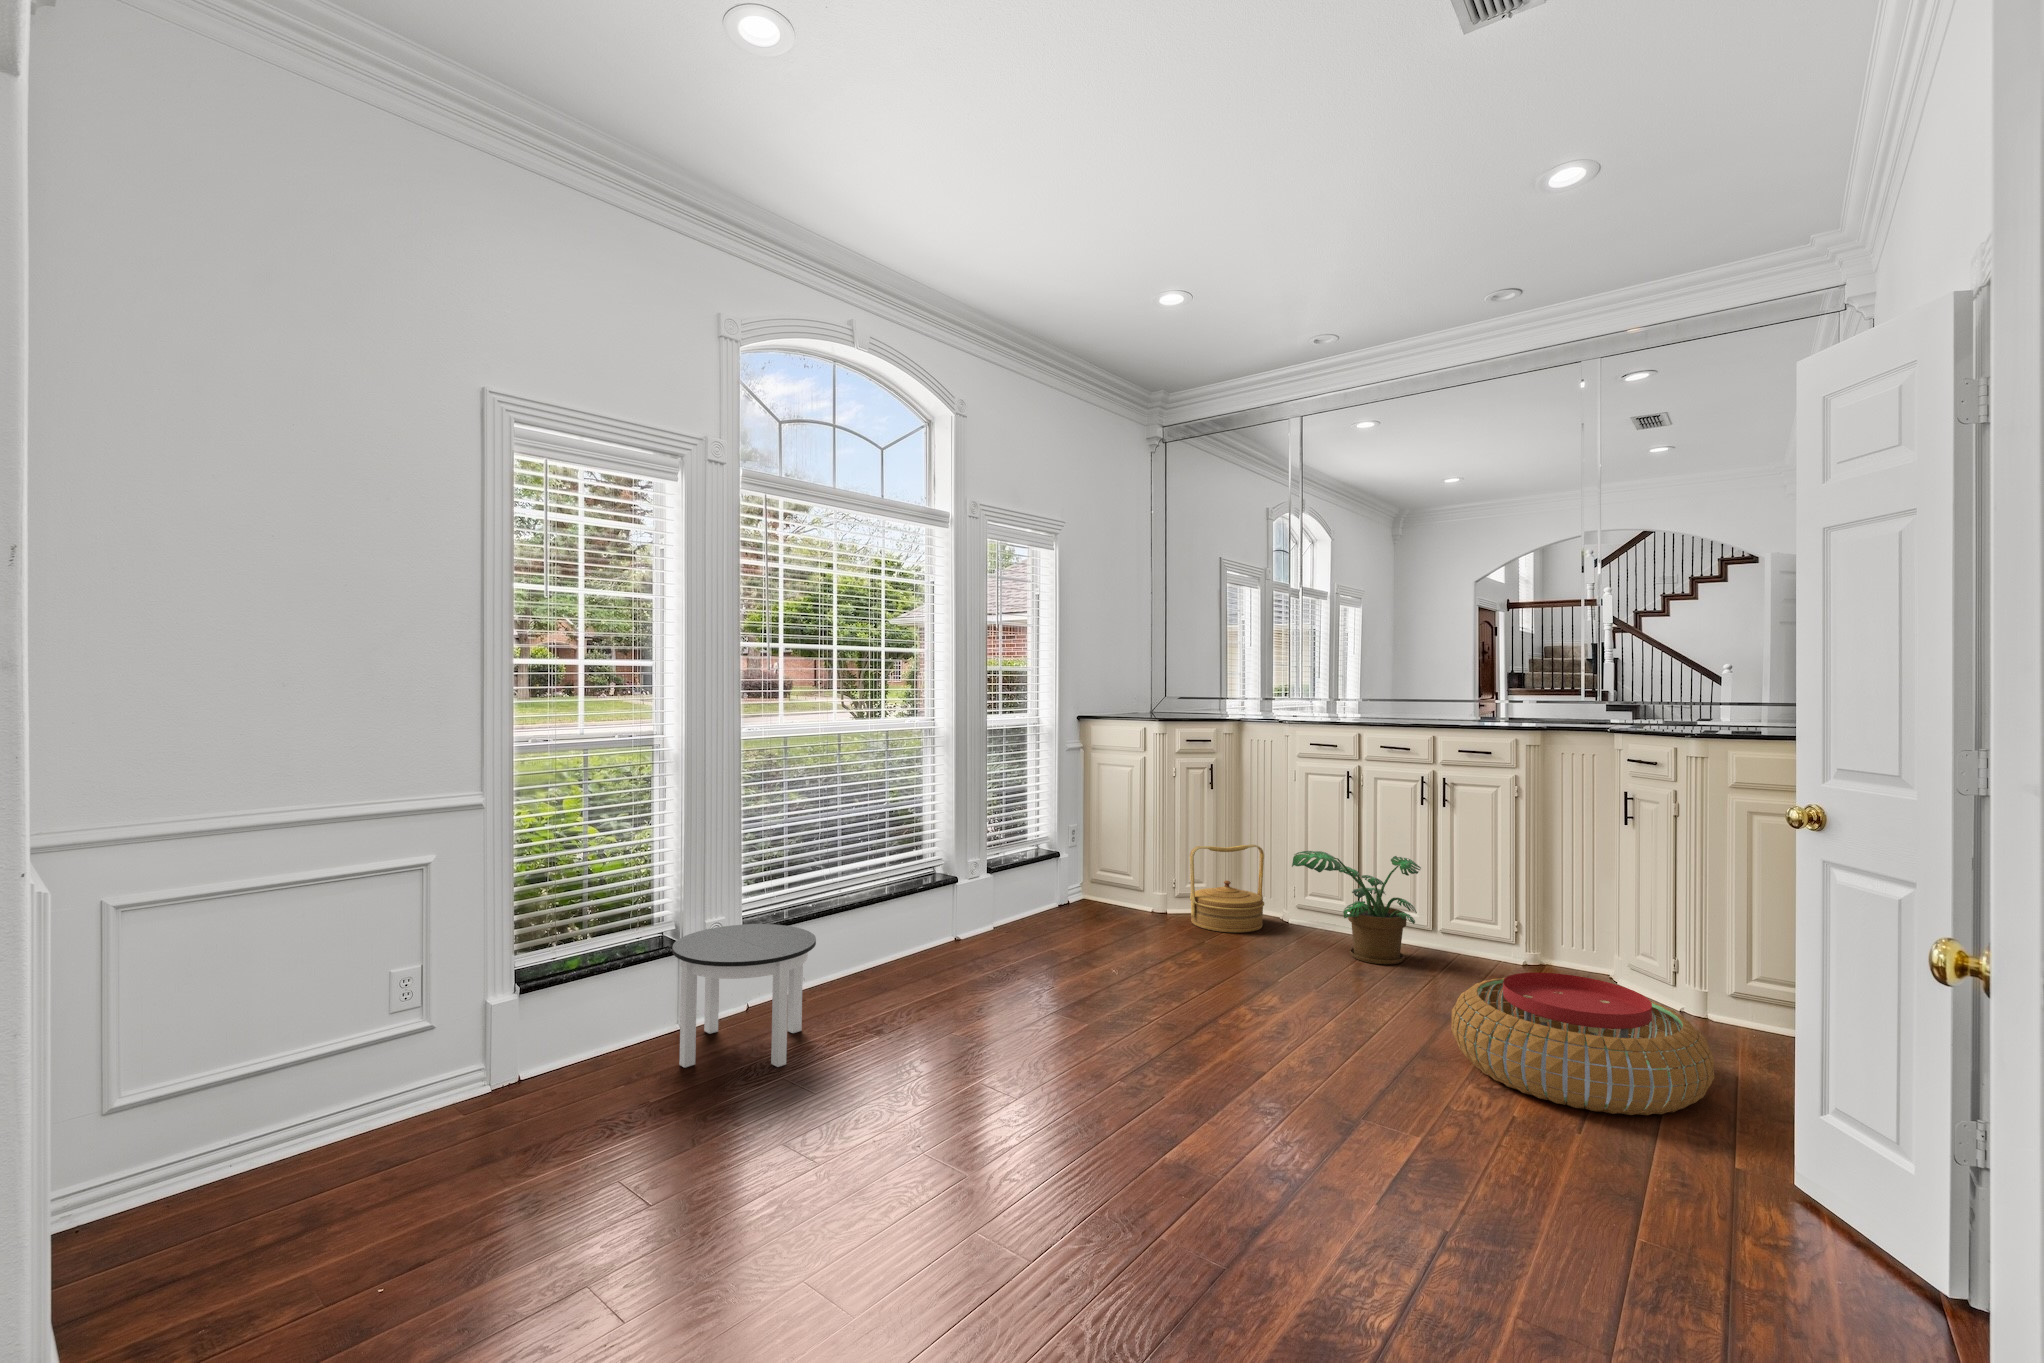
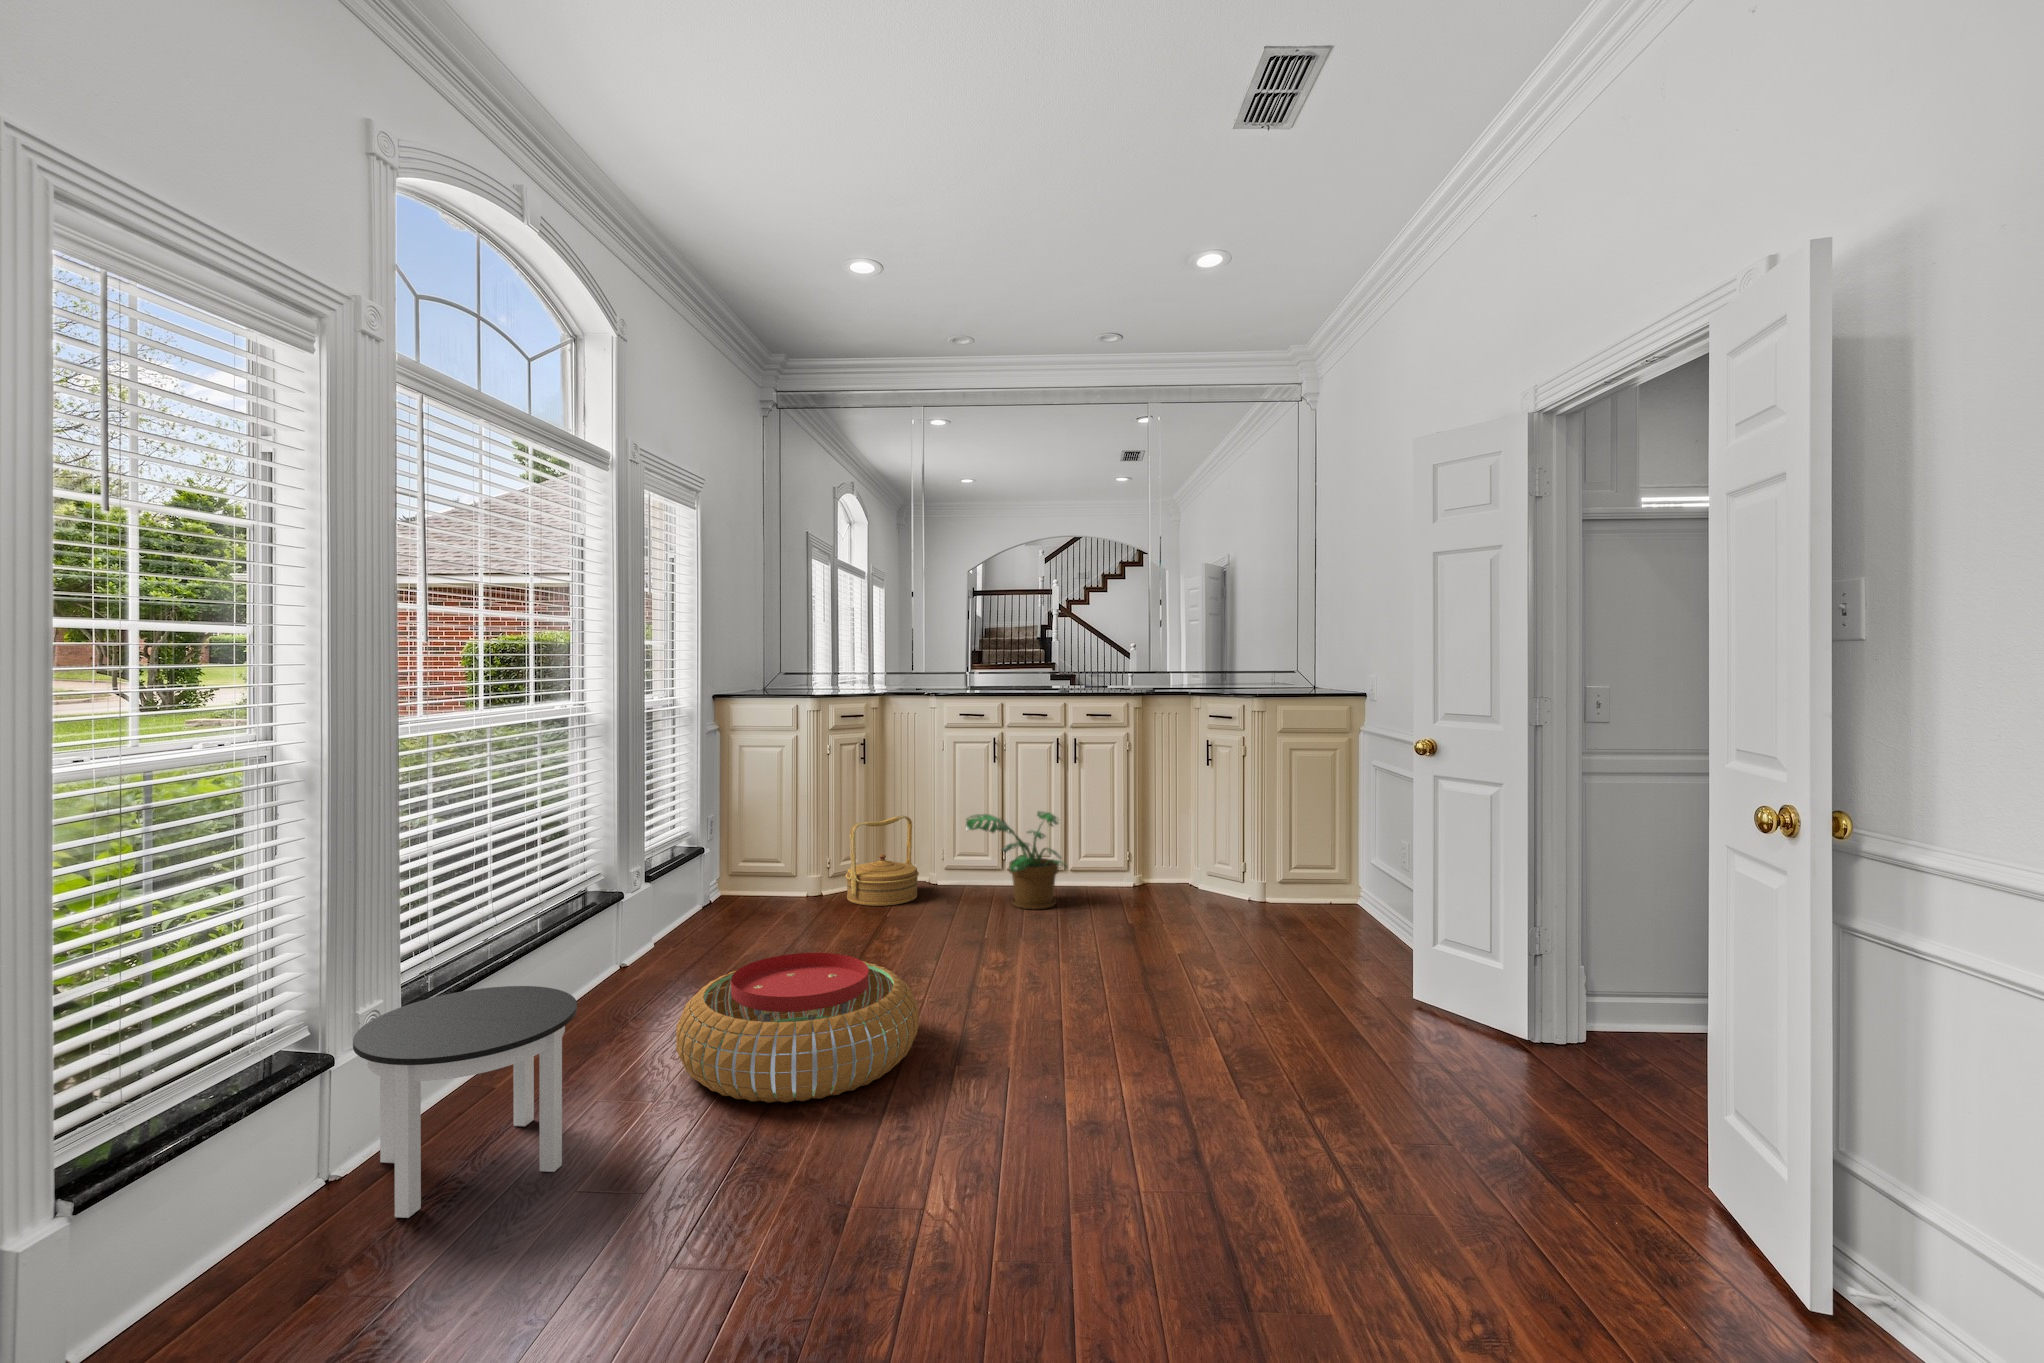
pouf: present [1451,972,1714,1115] -> present [676,953,919,1103]

